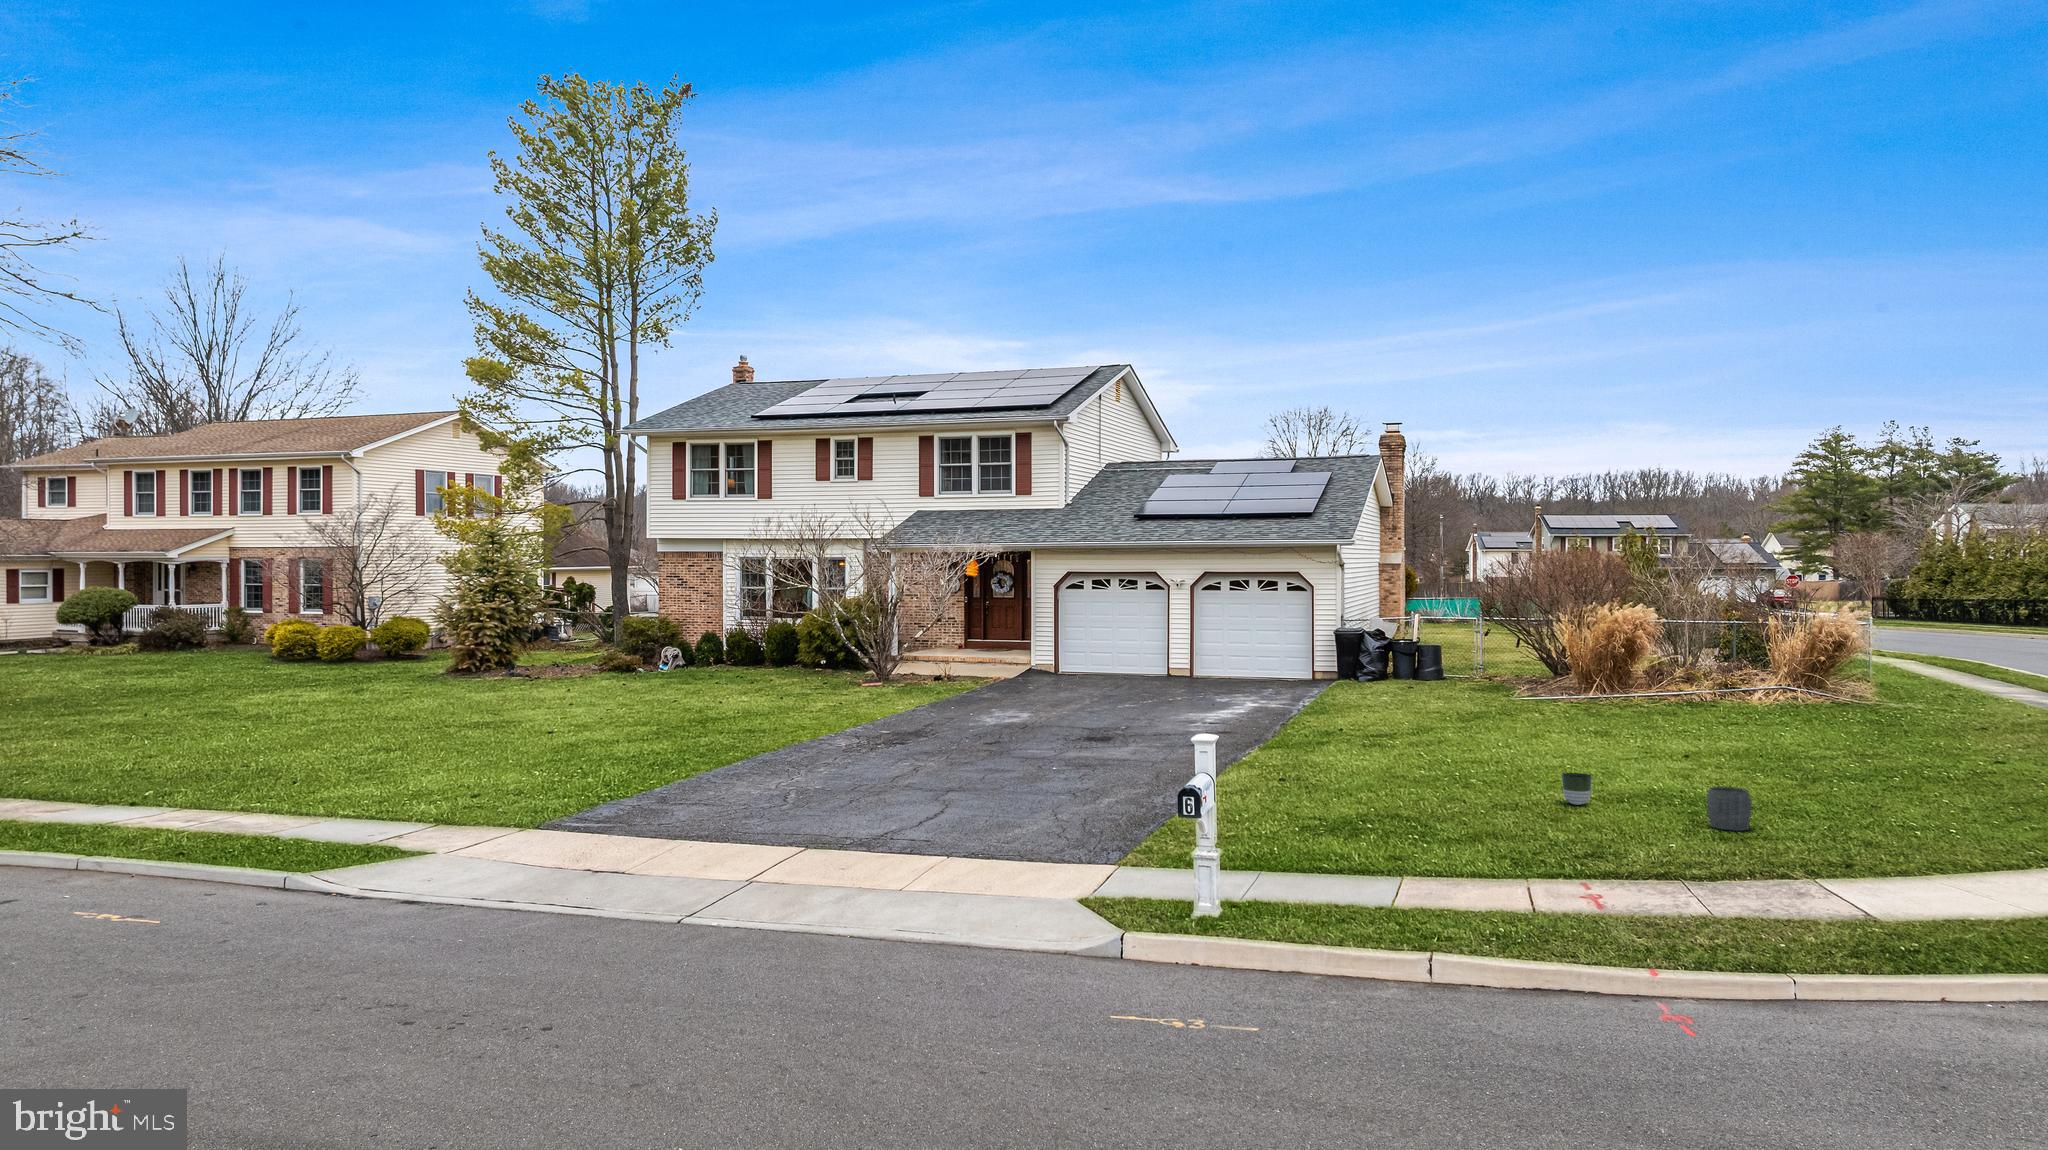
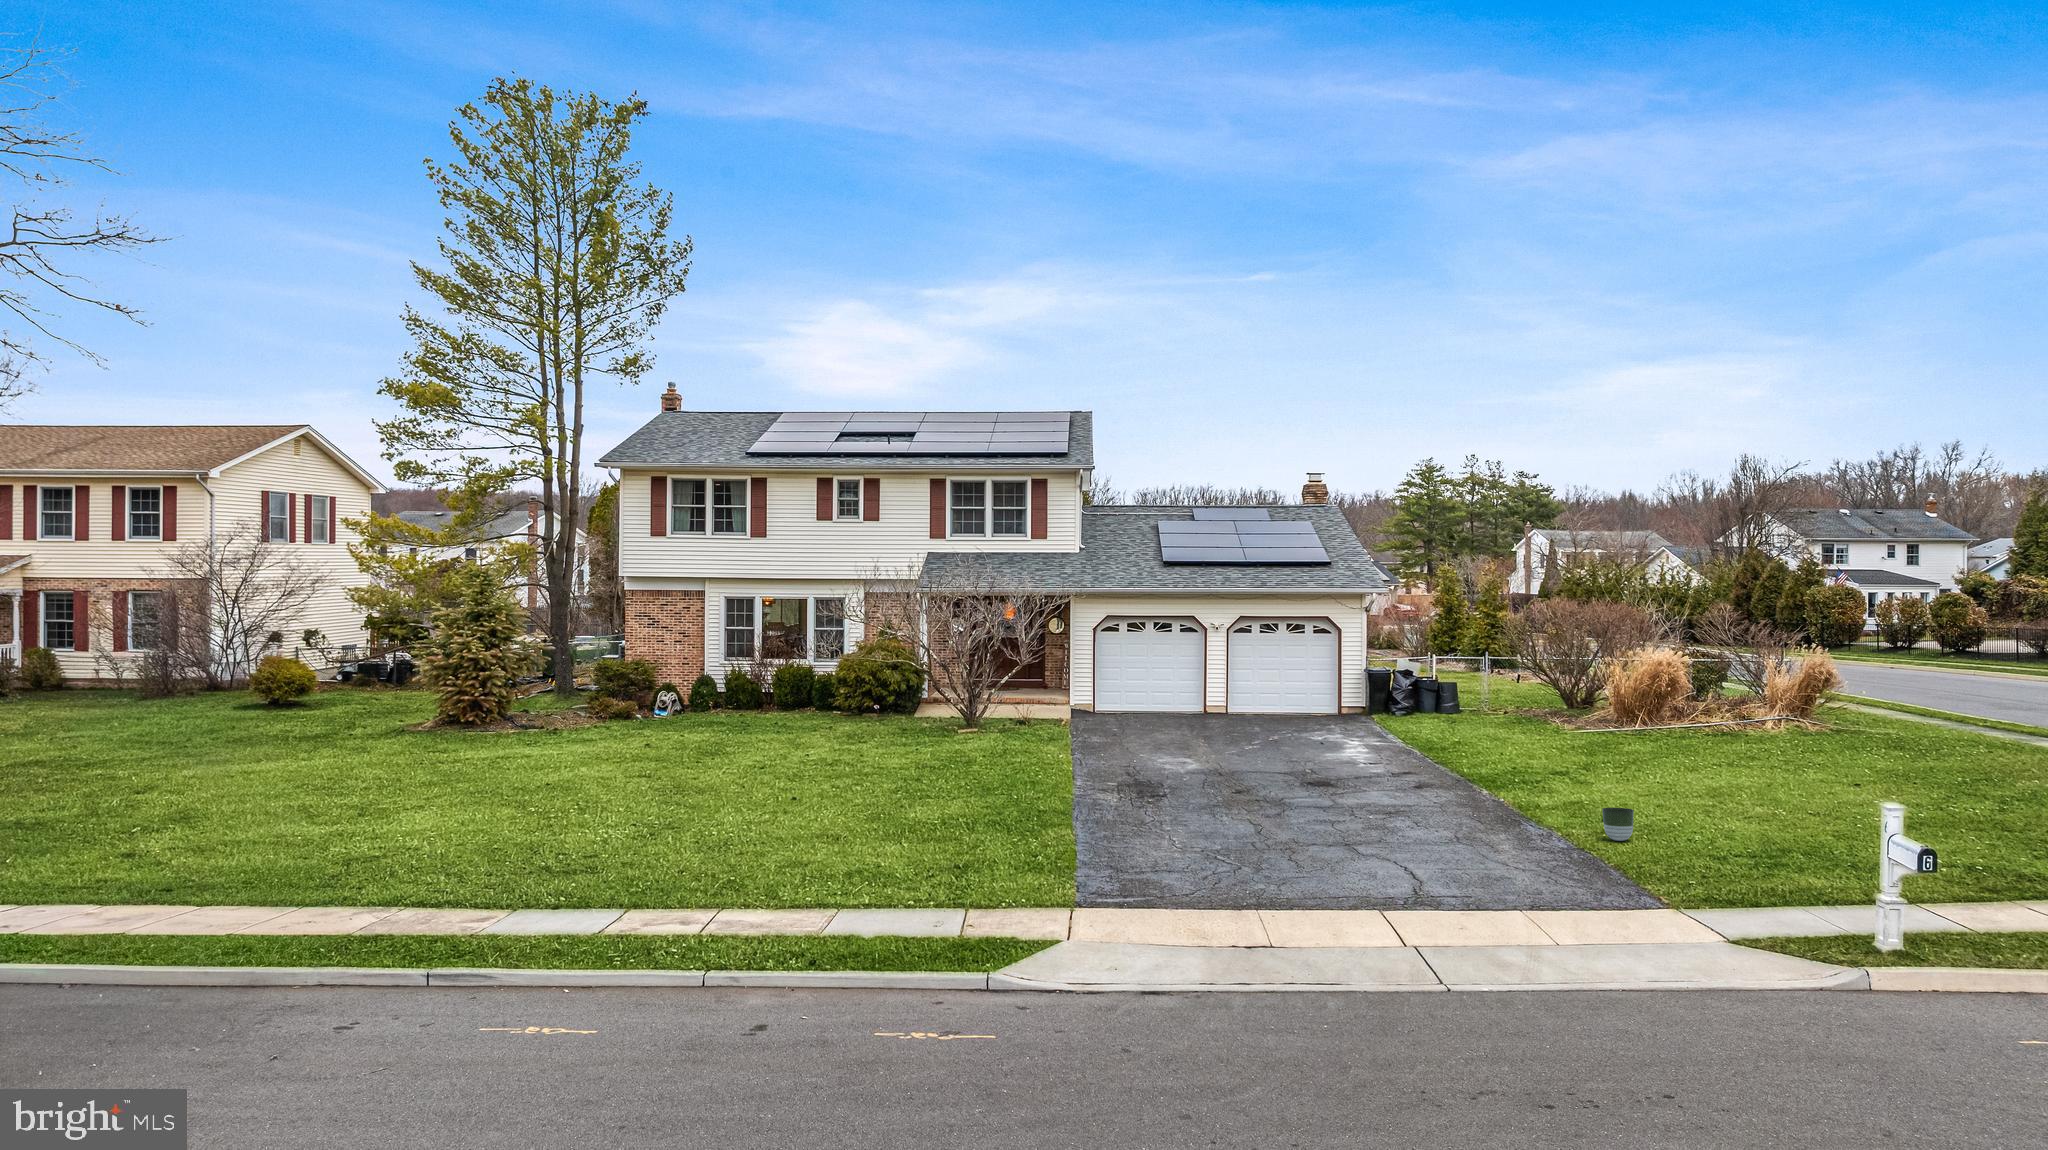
woven basket: present [1707,786,1751,831] -> none [1754,818,1801,864]

